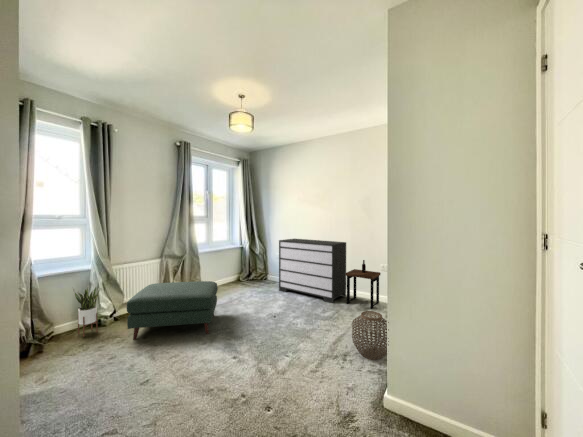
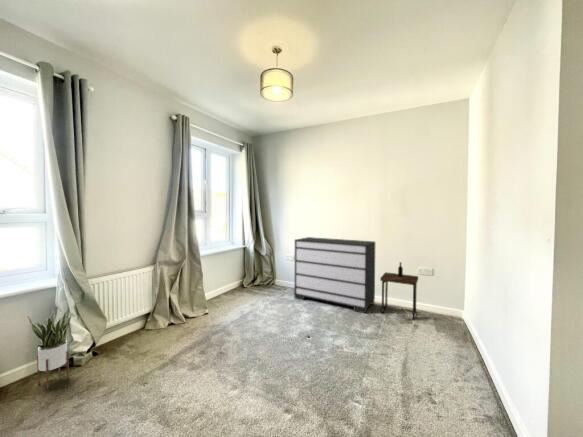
ottoman: present [127,281,218,340] -> none [117,296,240,389]
woven basket: present [352,311,389,360] -> none [434,334,495,401]

